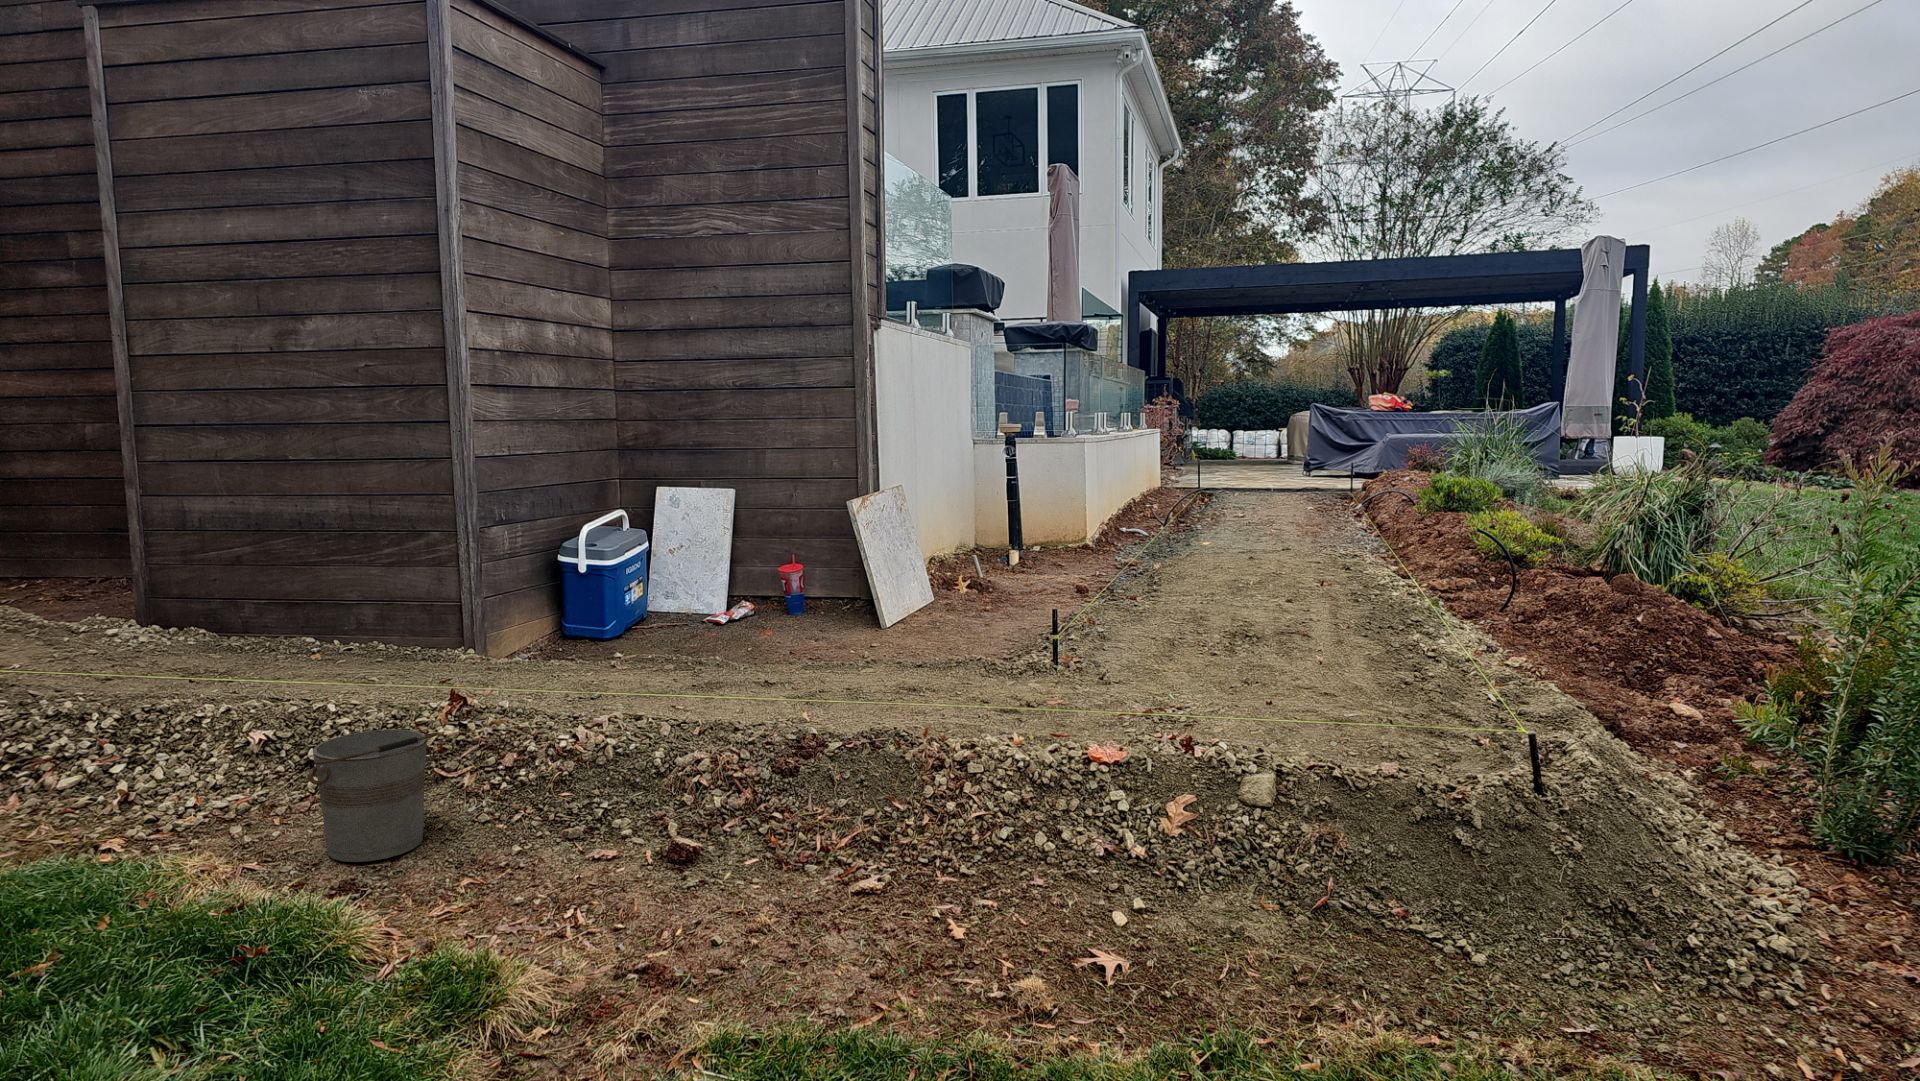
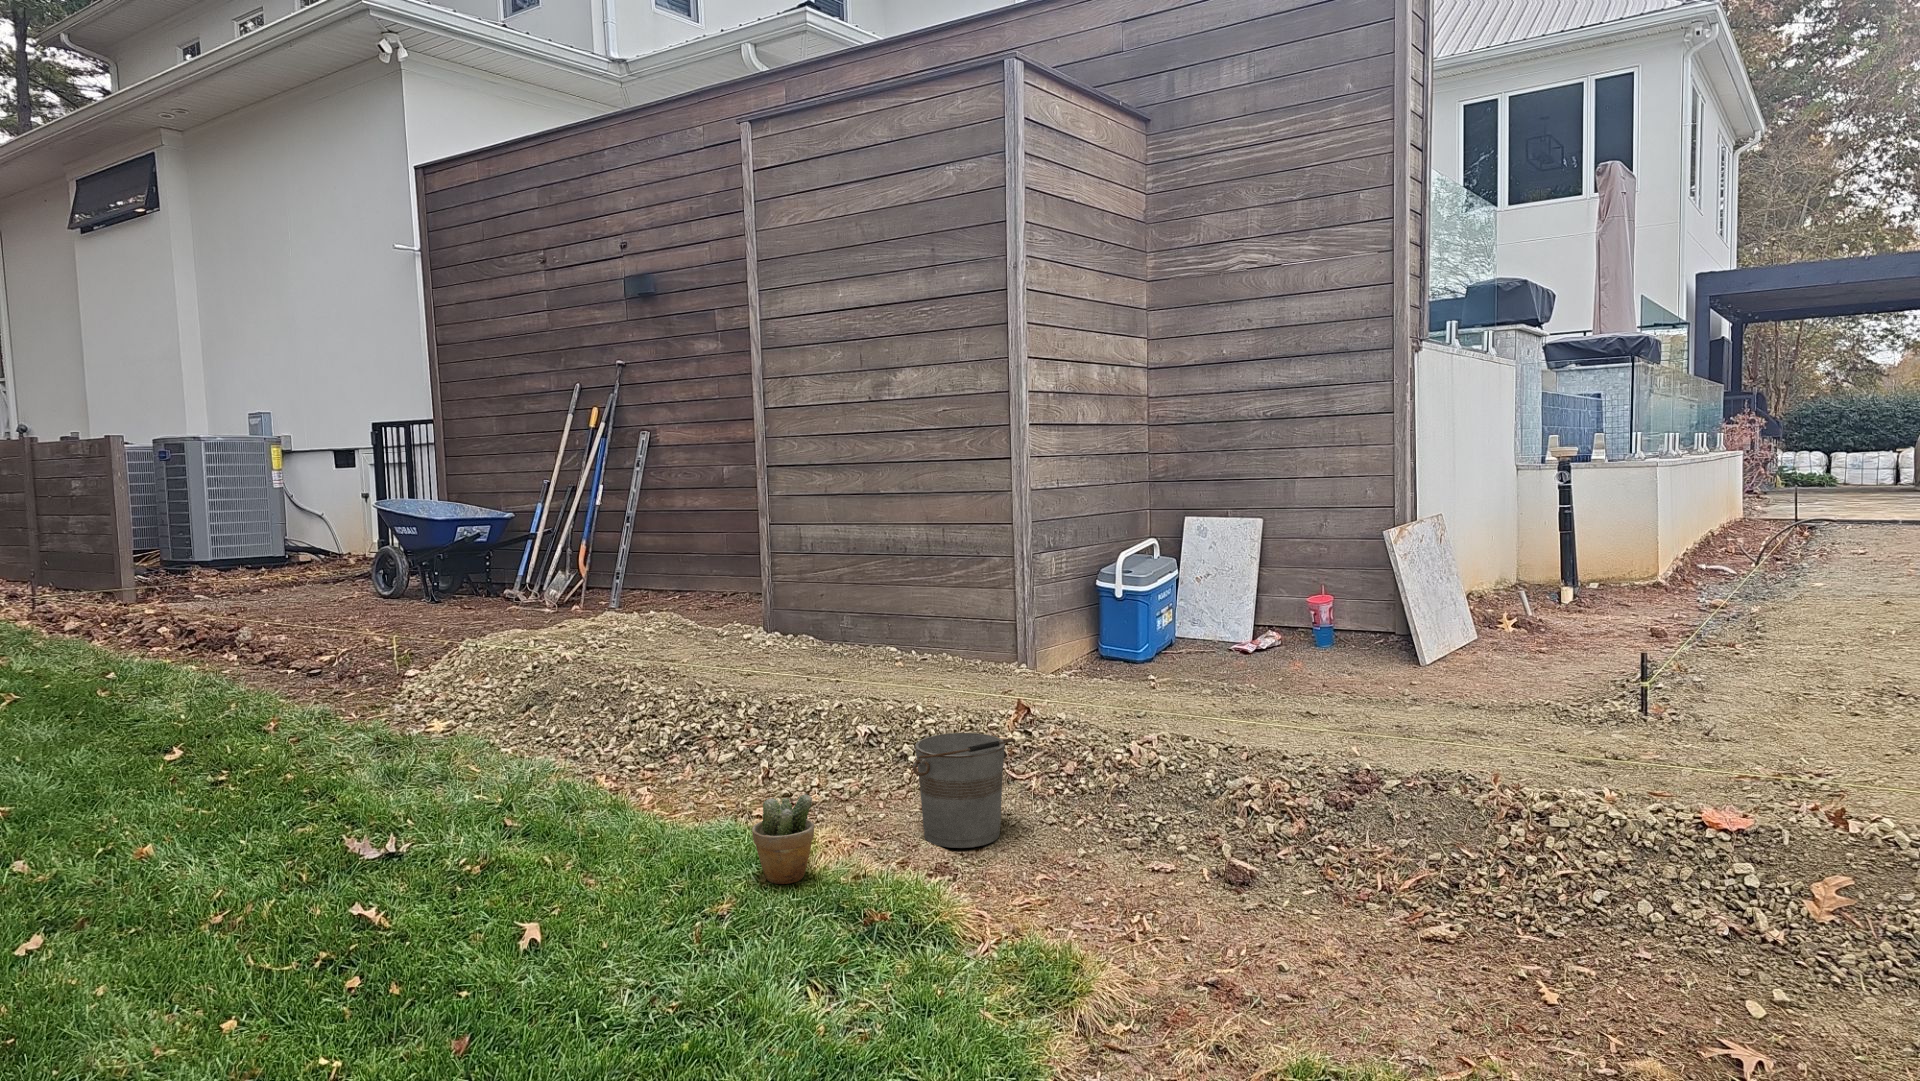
potted plant: none [64,824,159,937] -> present [752,794,814,884]

